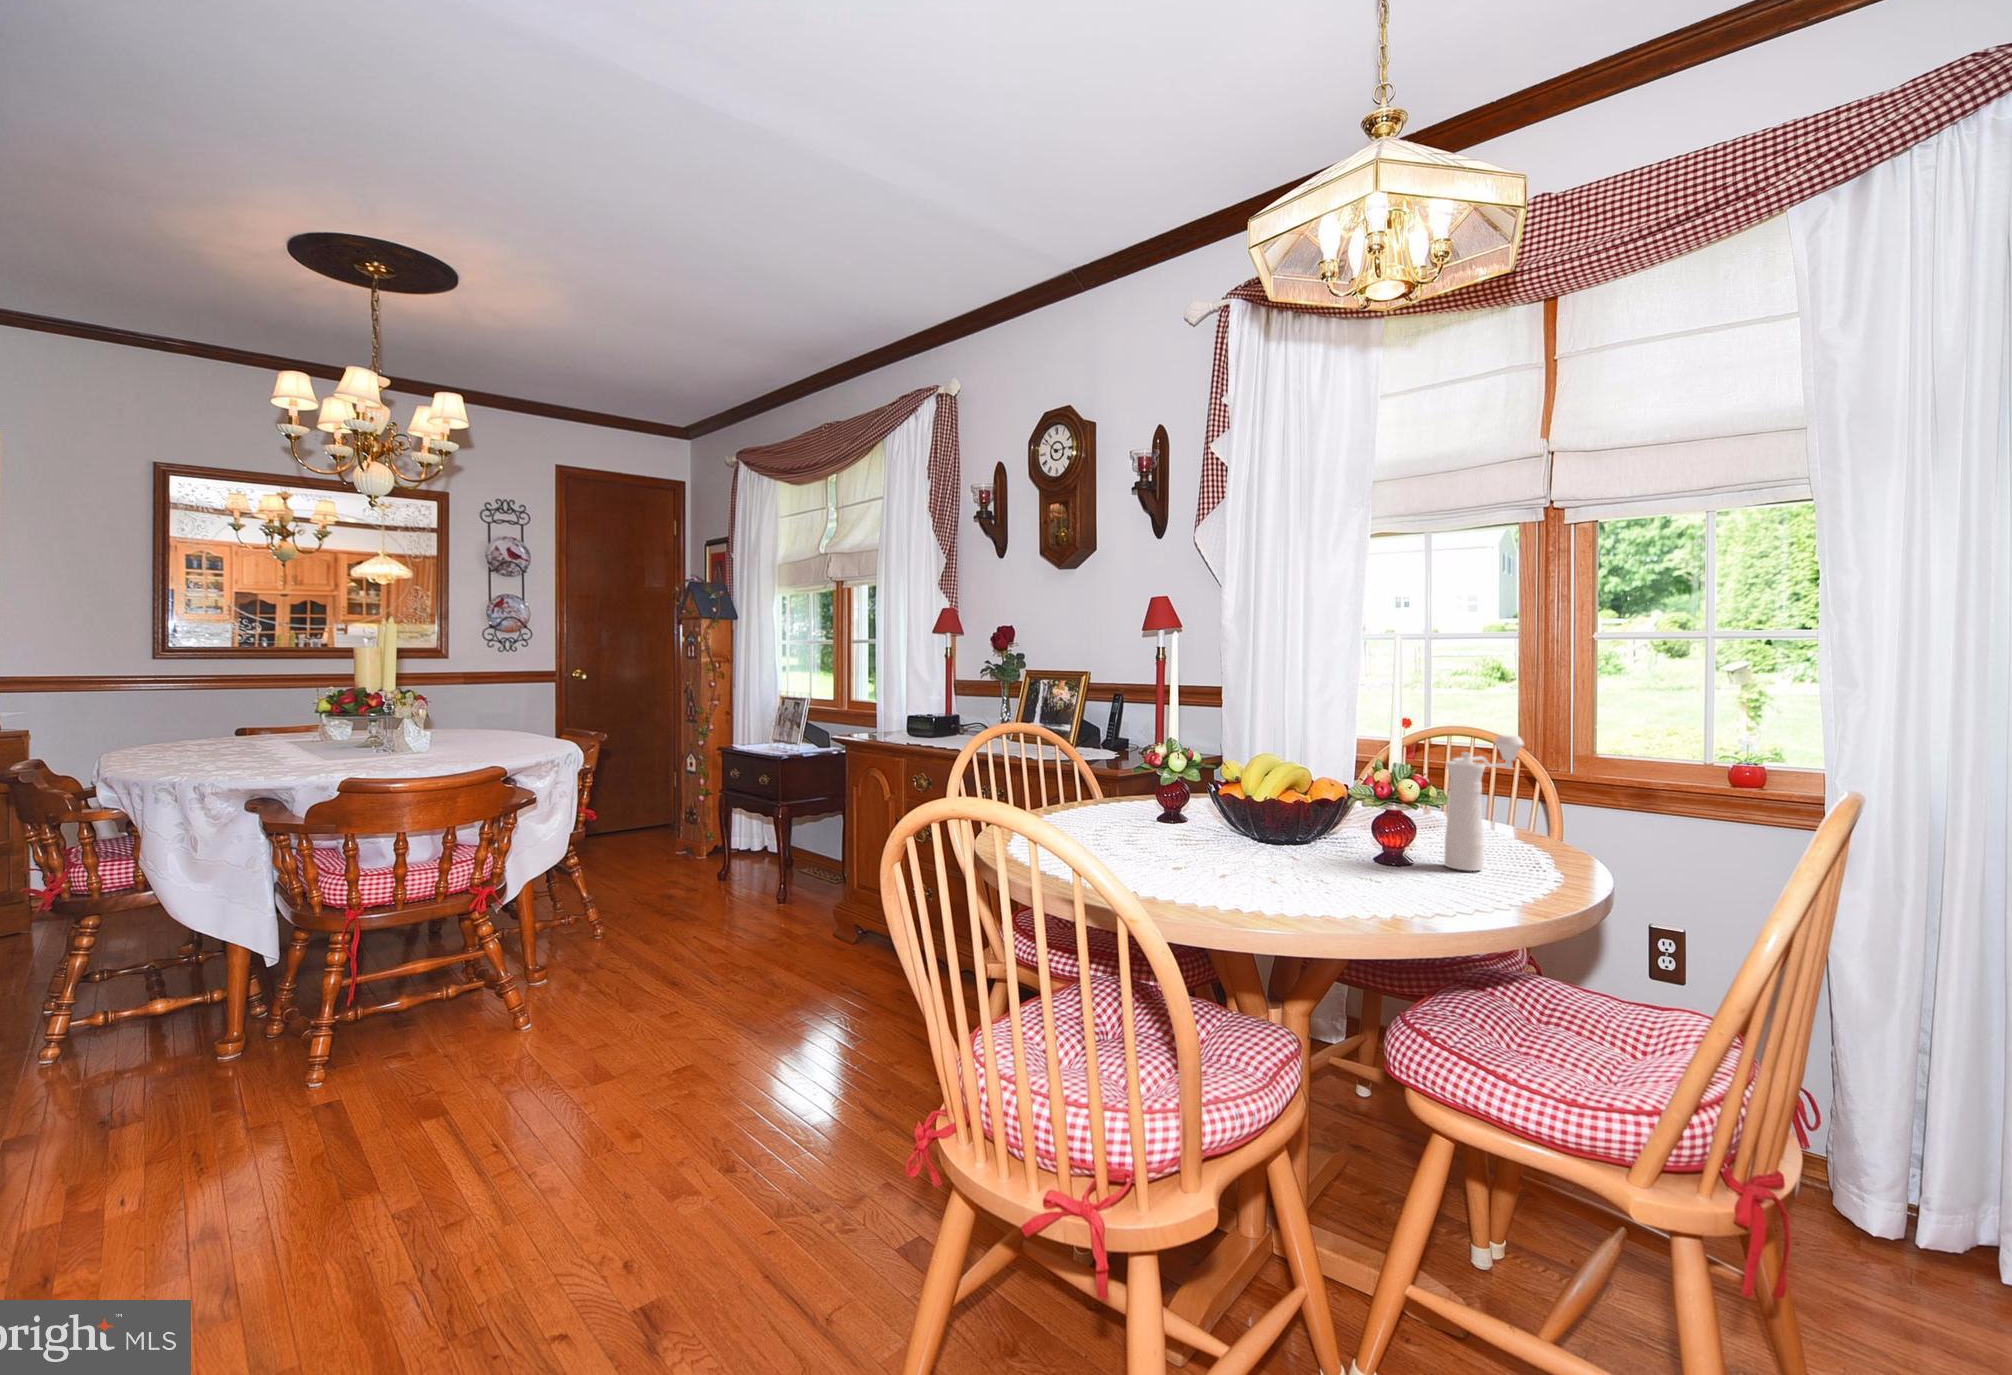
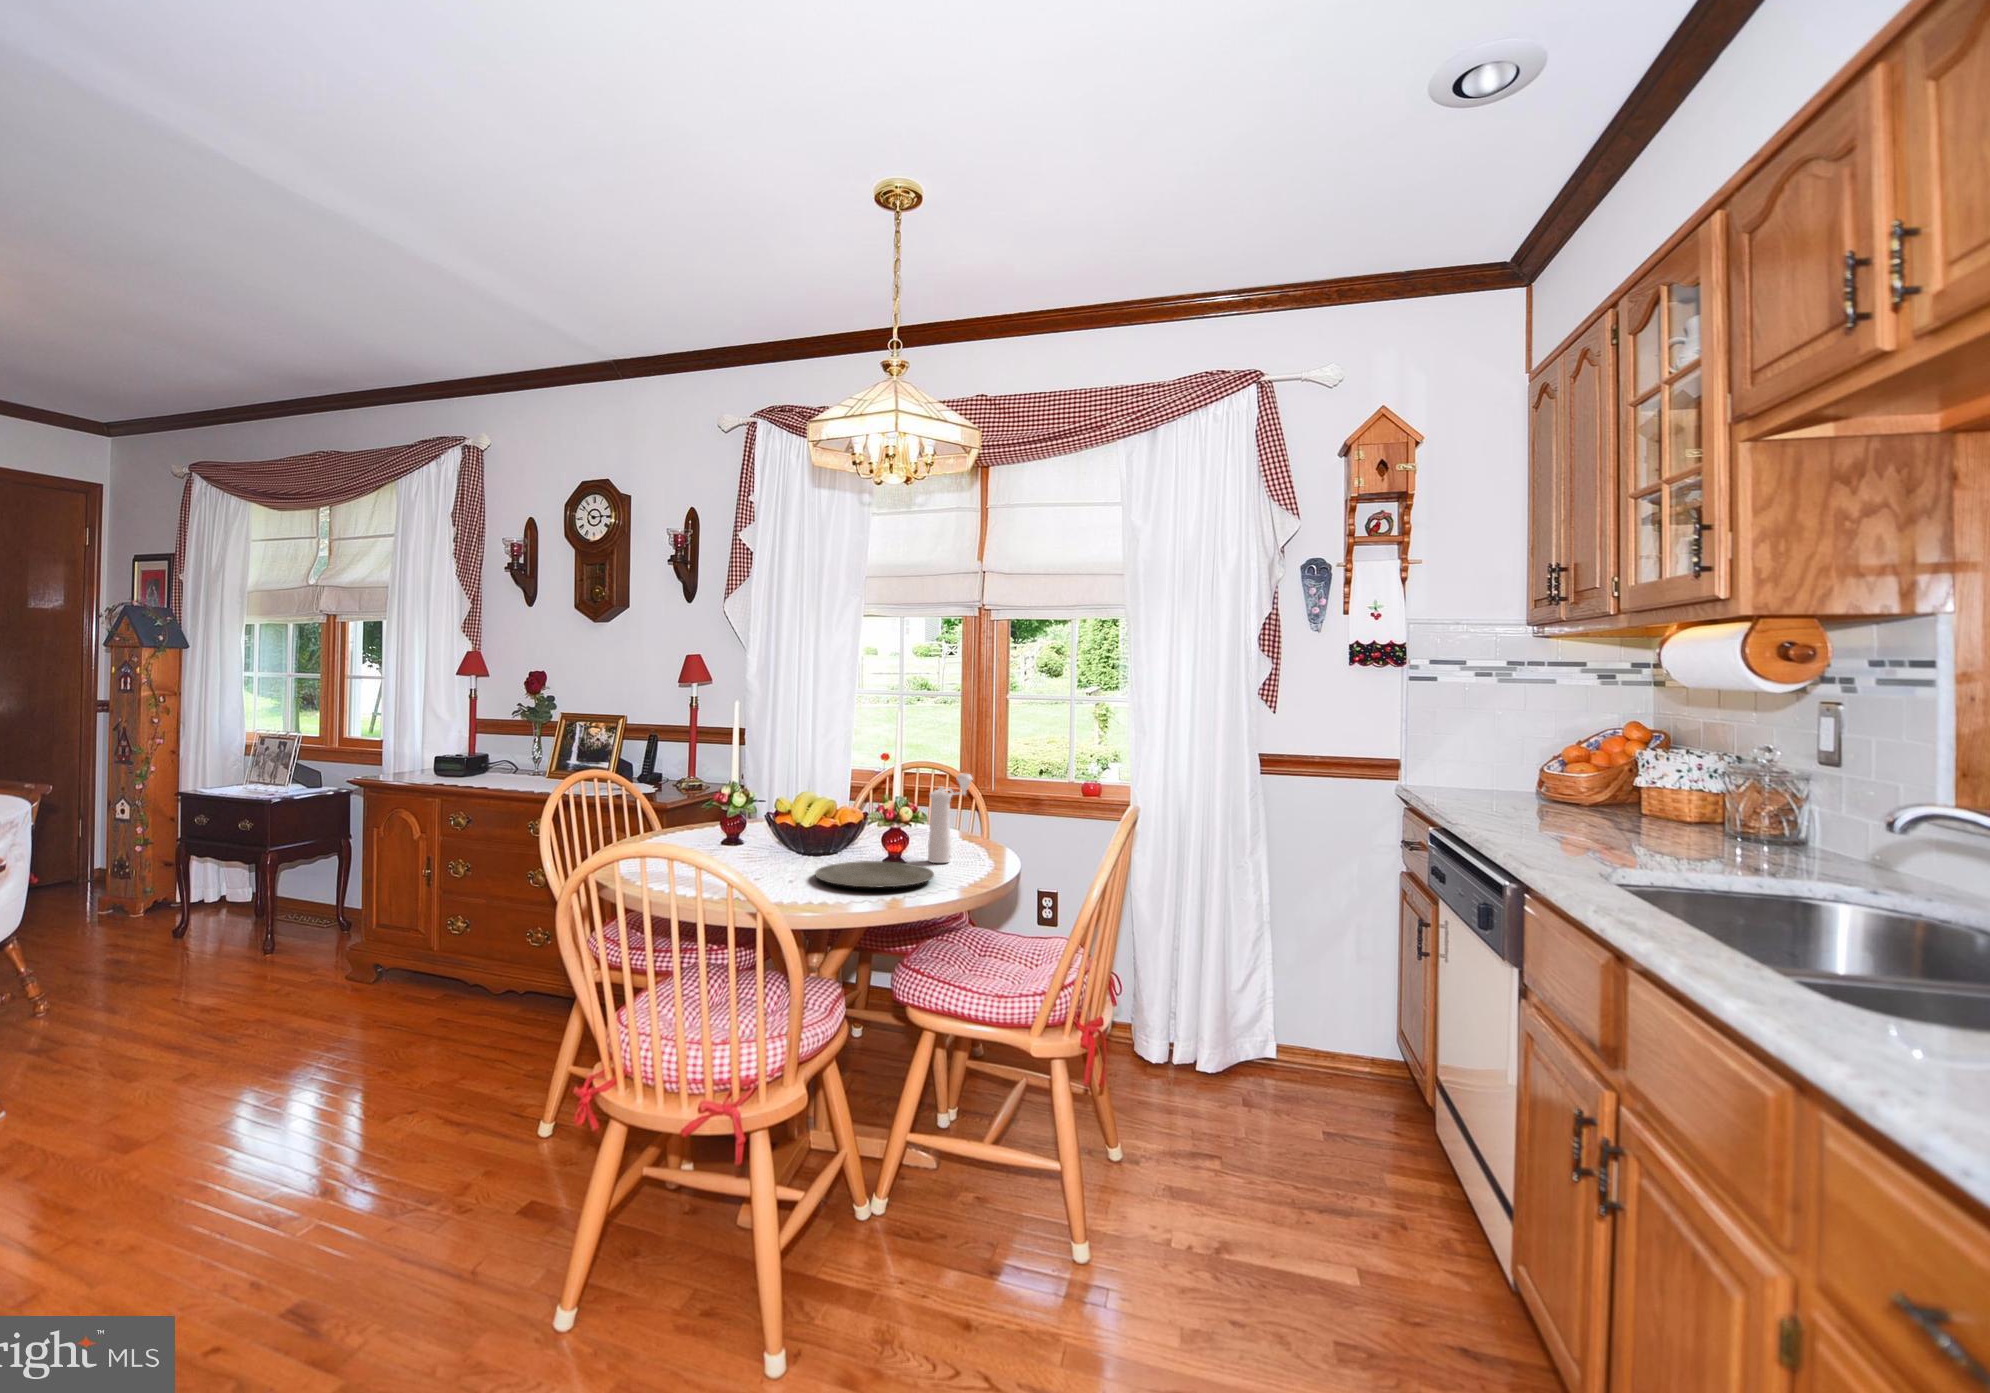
plate: none [1257,856,1448,900] -> present [815,861,934,888]

